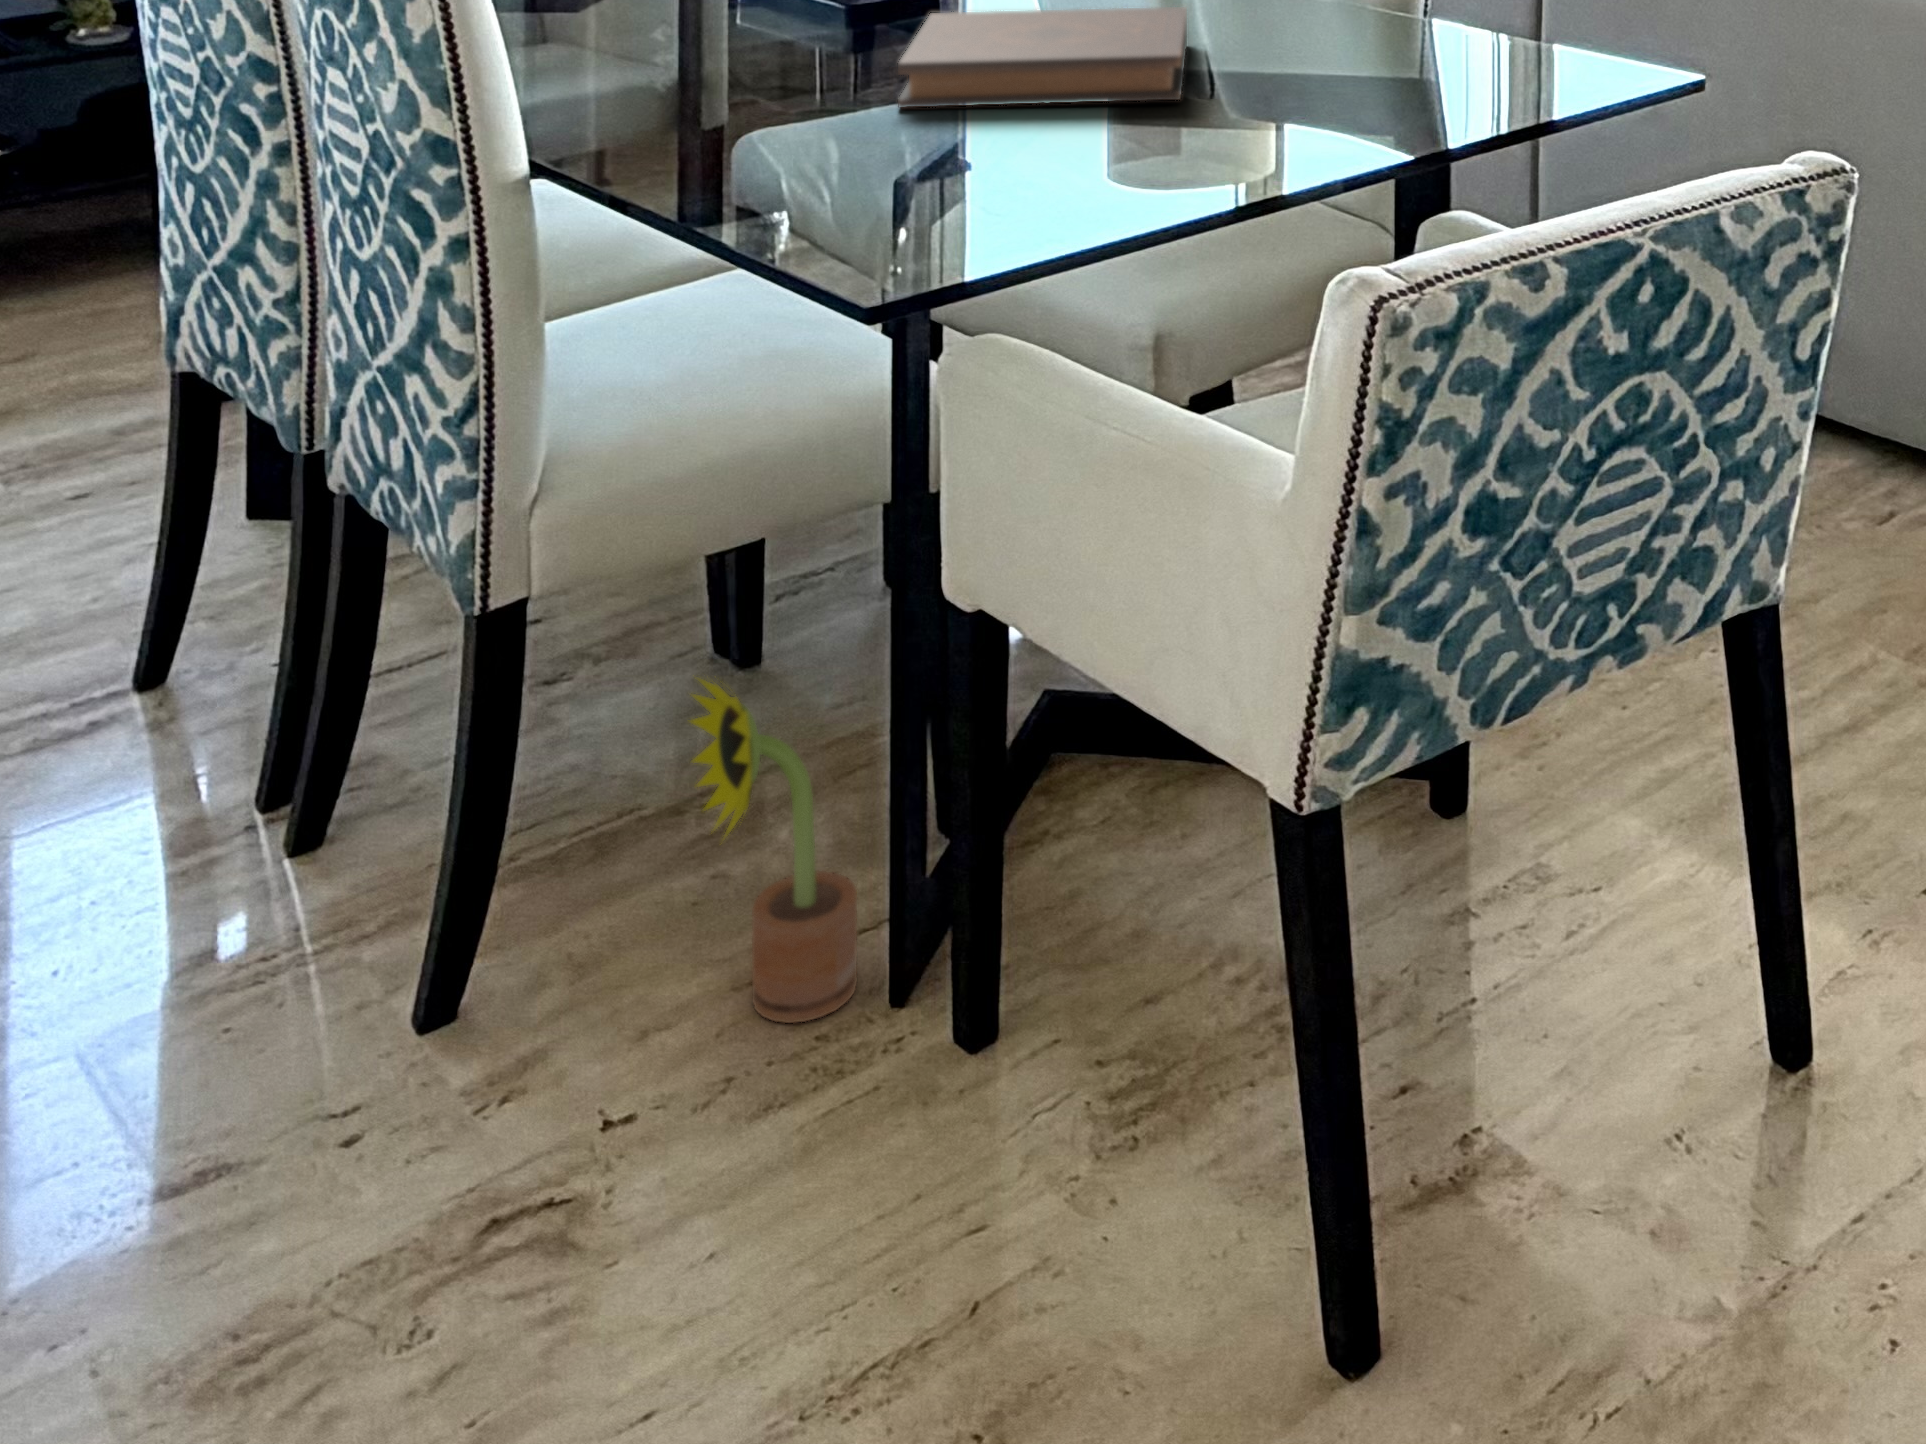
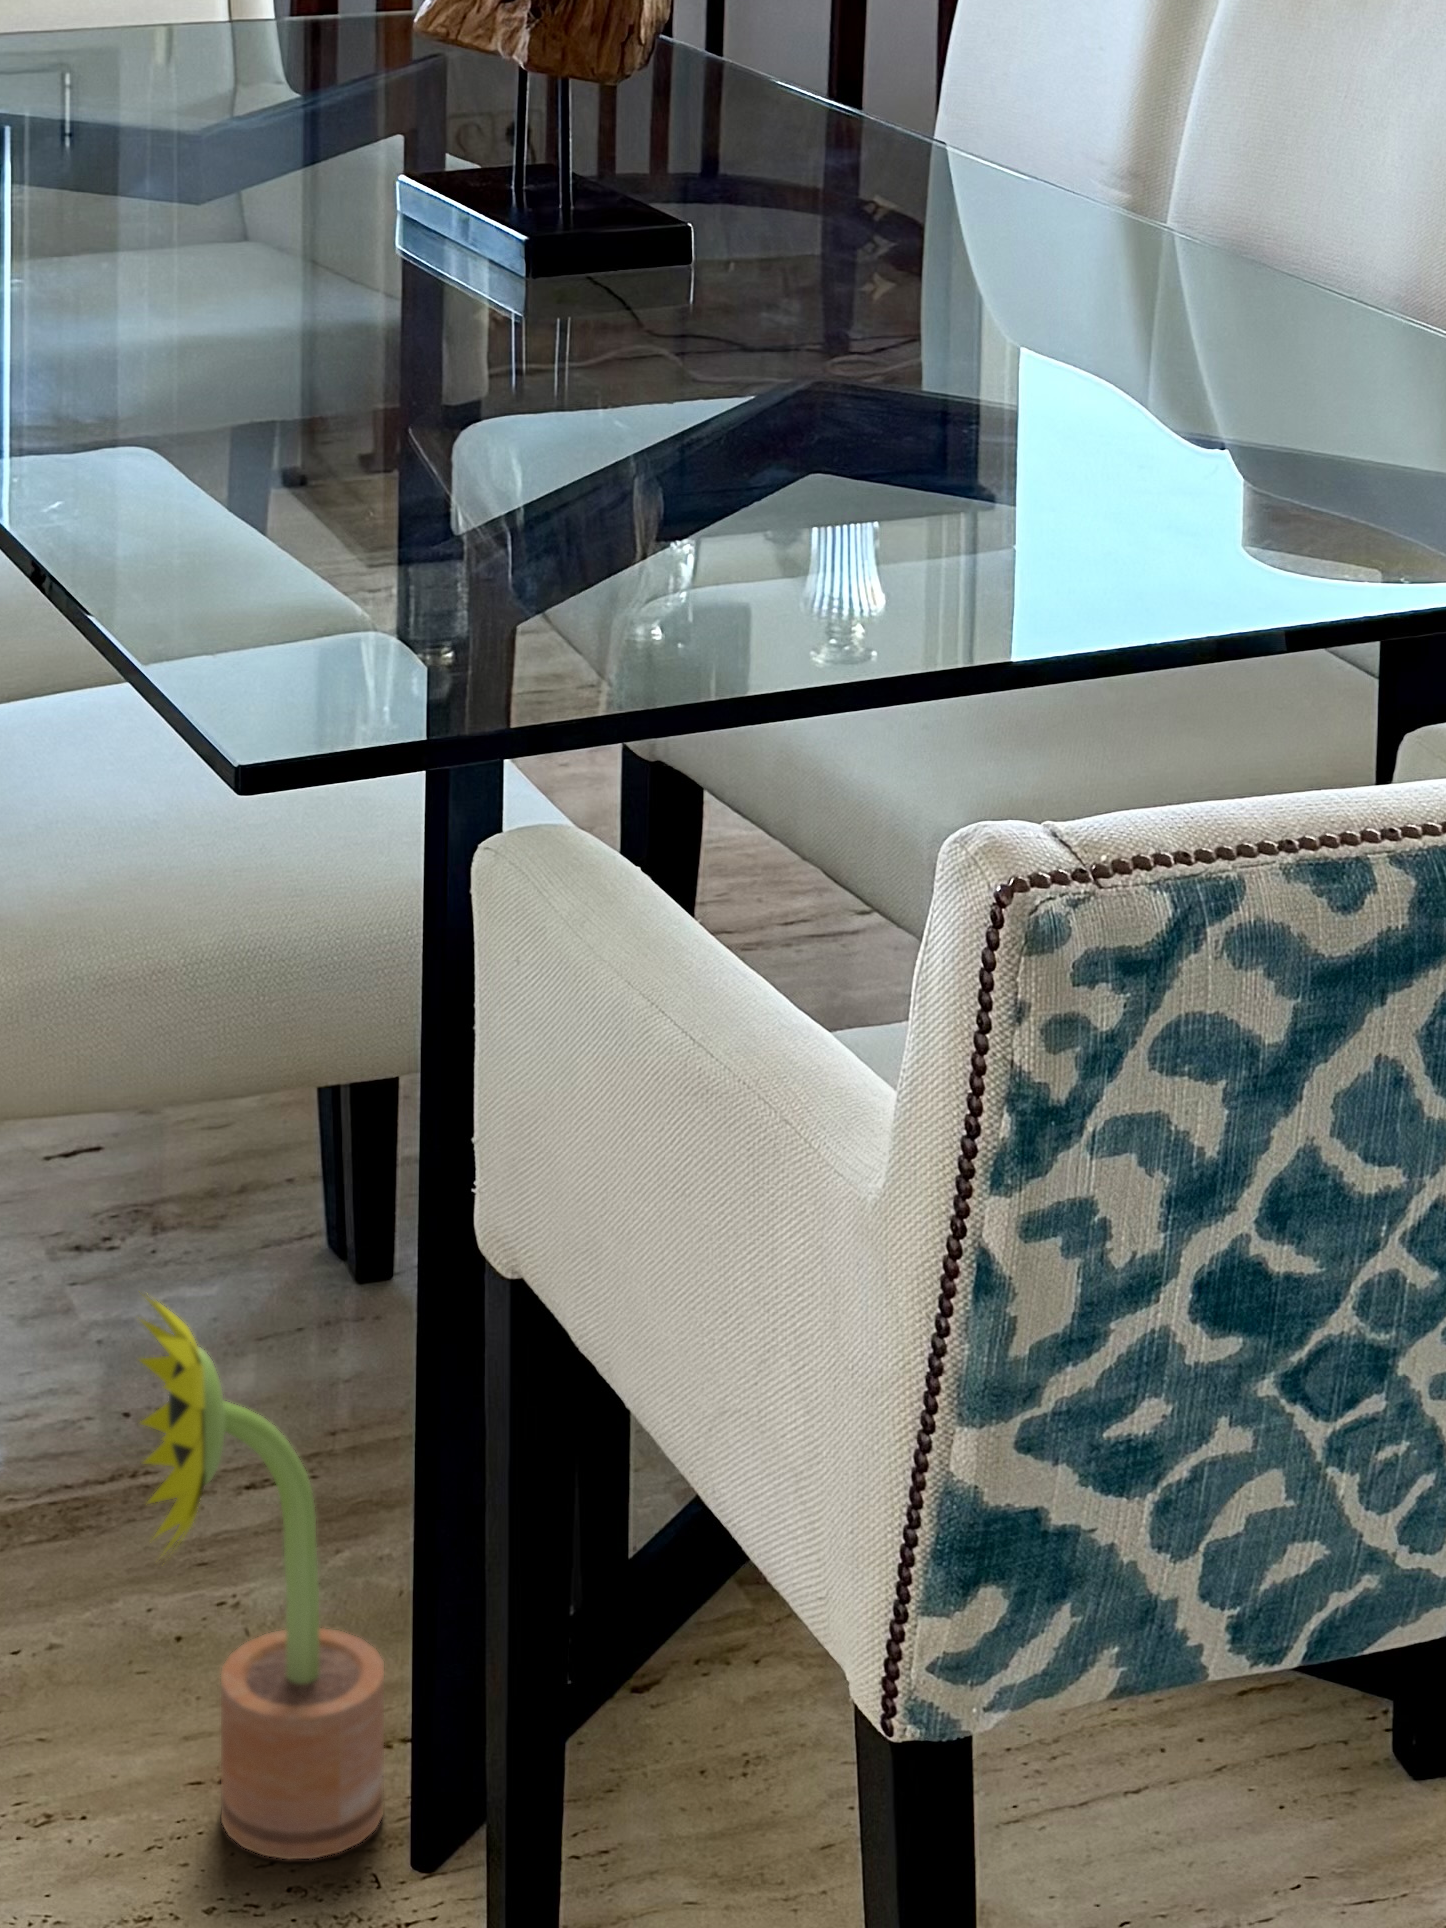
book: present [898,7,1187,107] -> none [534,260,1085,456]

